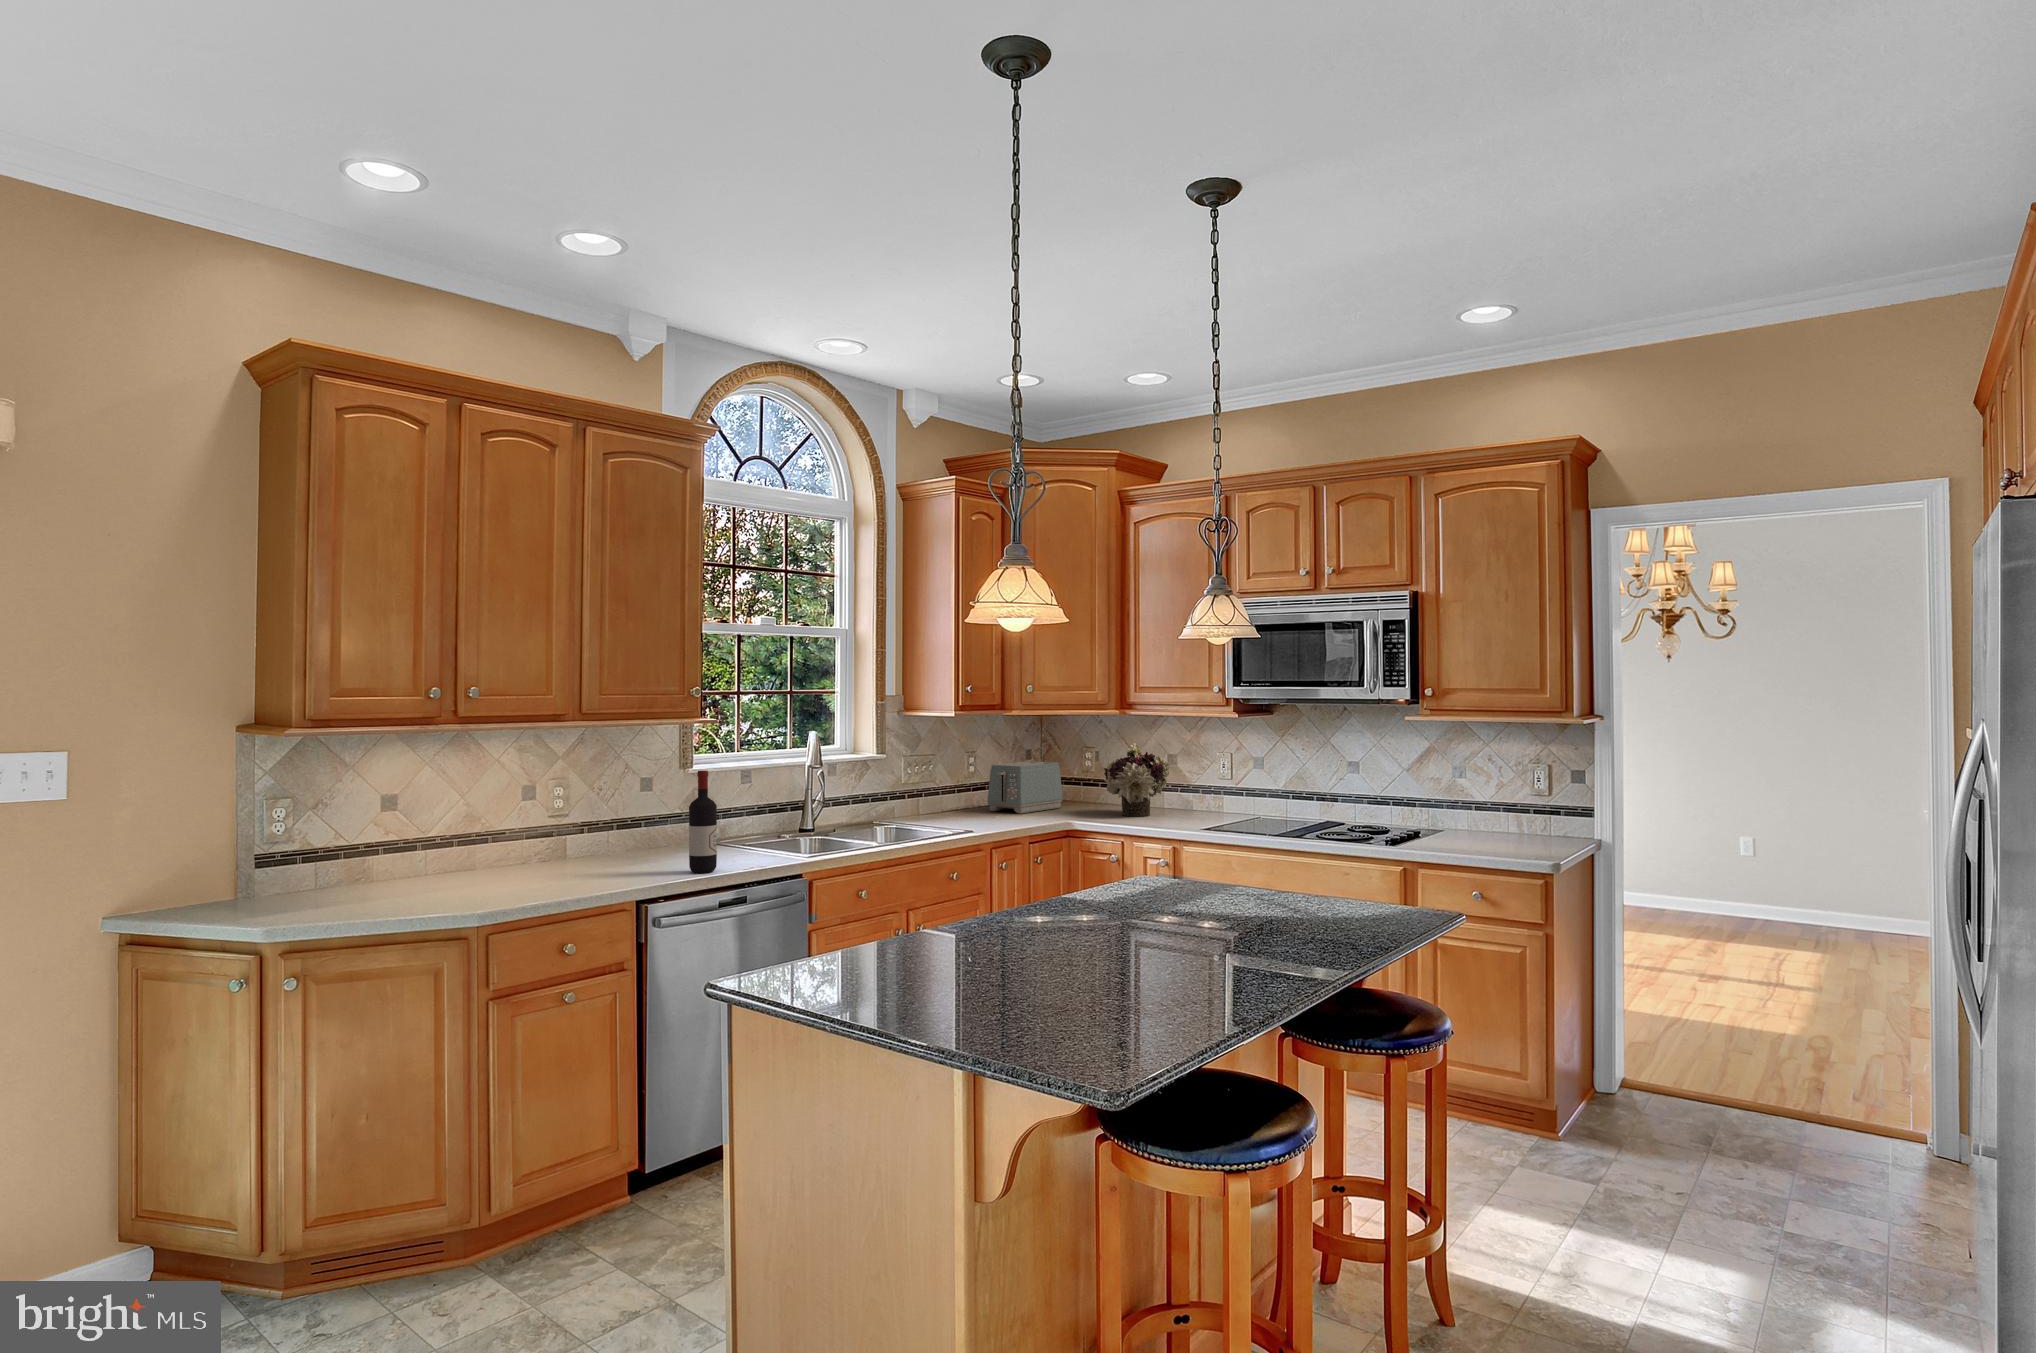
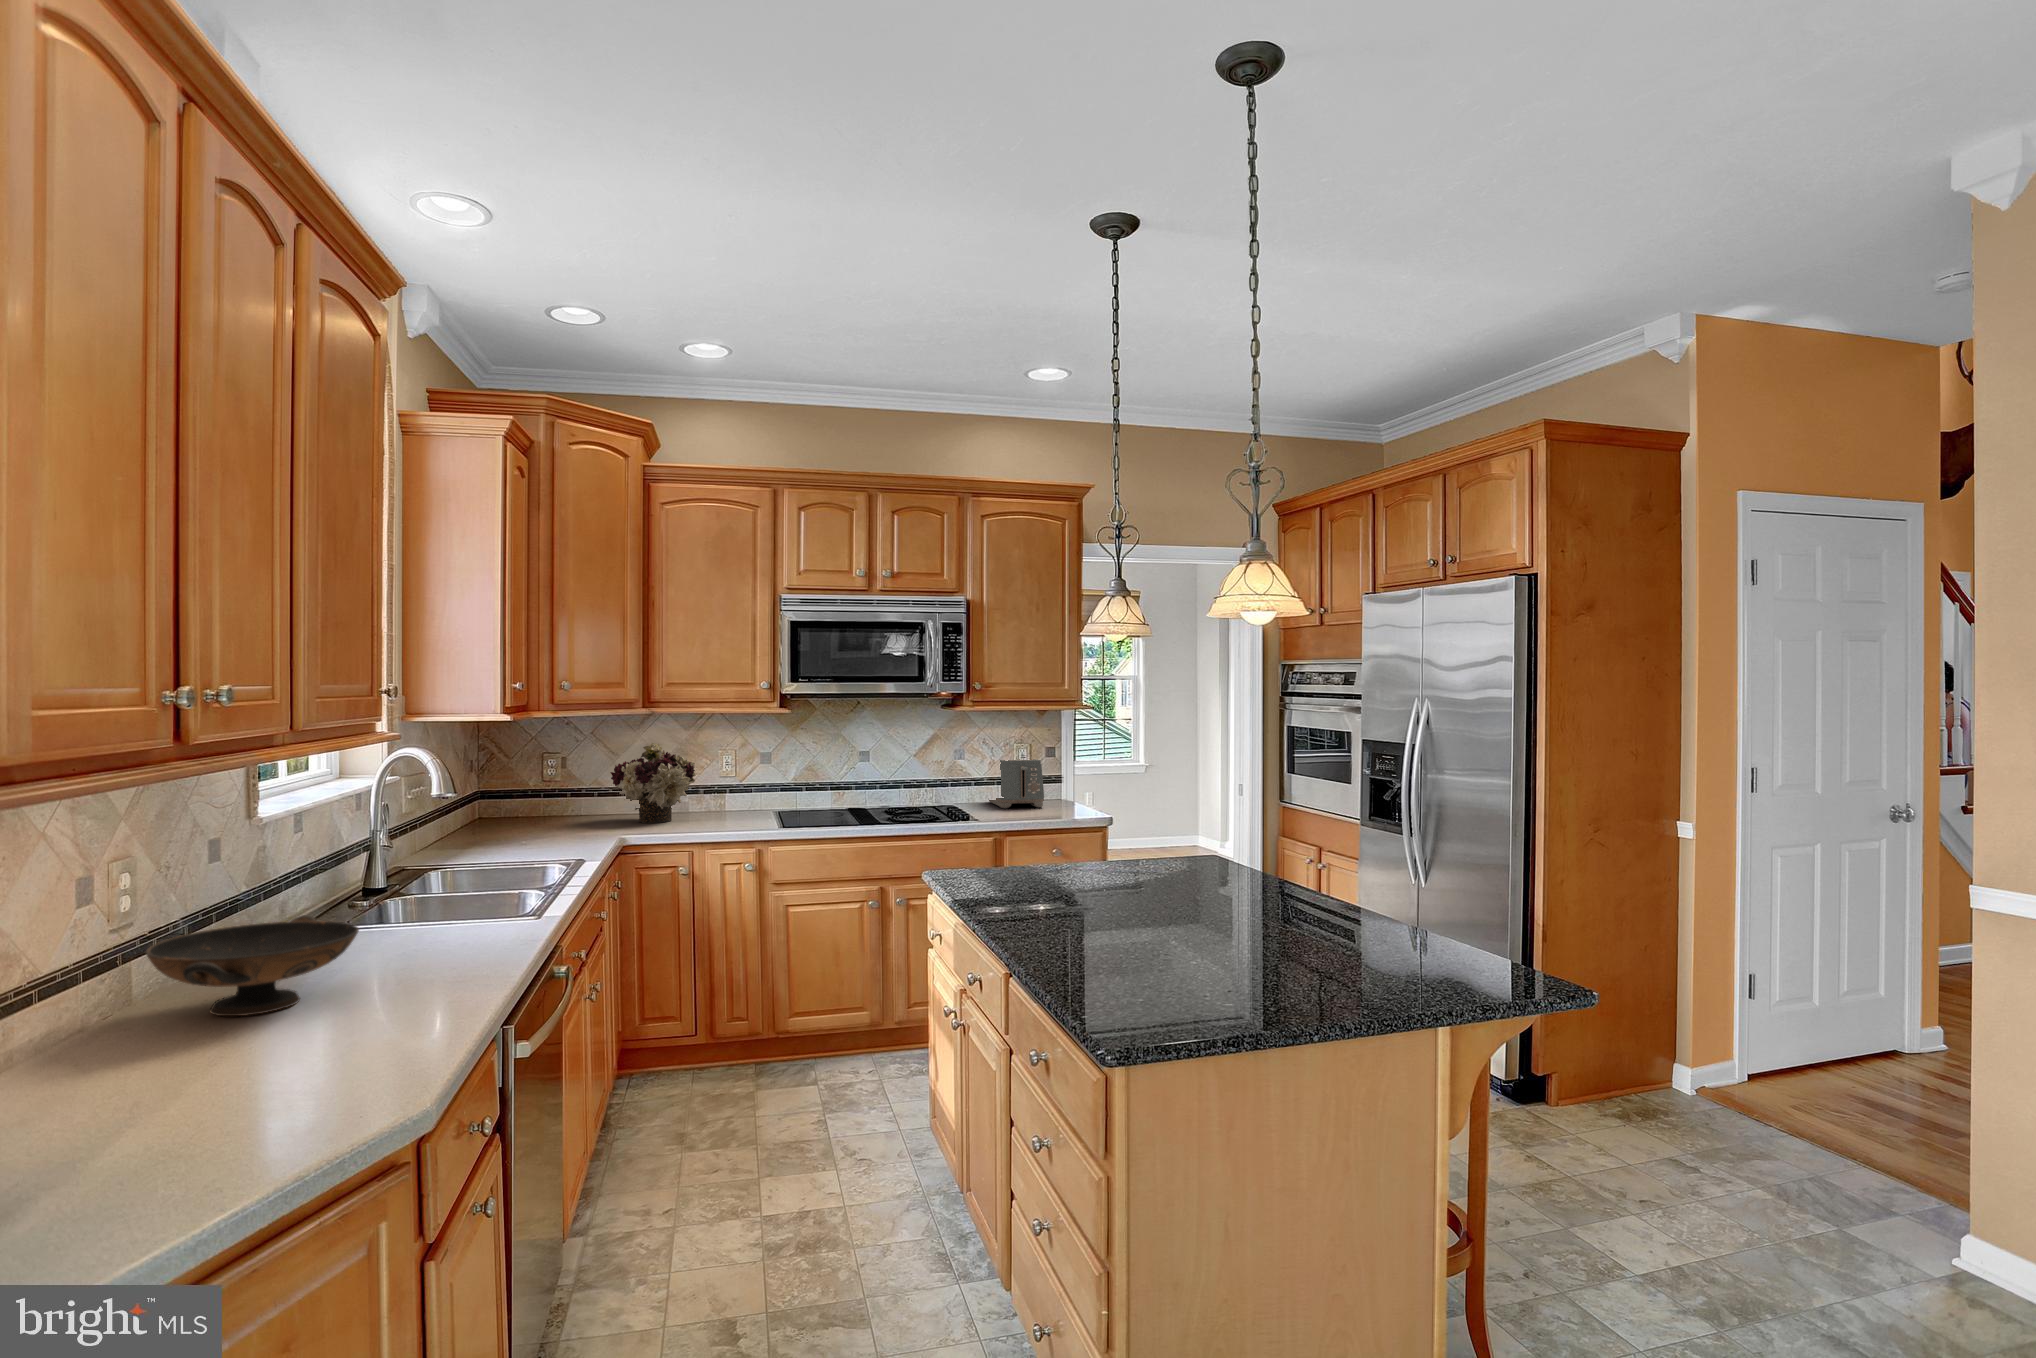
toaster: present [987,761,1063,814] -> present [989,759,1044,809]
wine bottle: present [689,771,717,873] -> none [402,793,449,951]
decorative bowl: none [502,838,623,887] -> present [145,915,359,1016]

